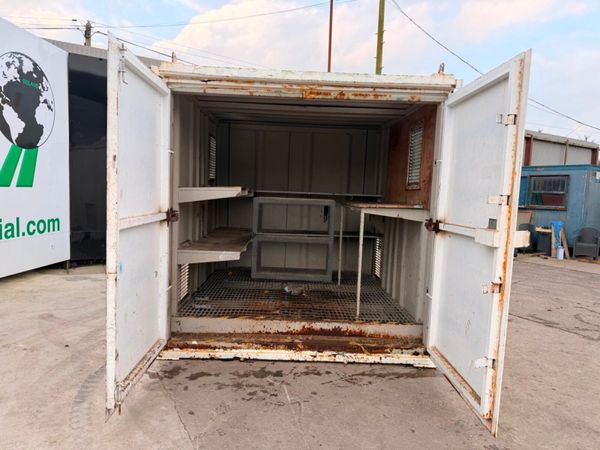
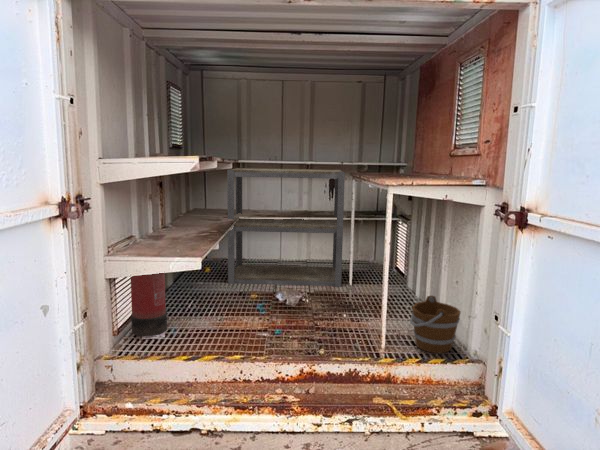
fire extinguisher: none [190,247,213,306] -> present [131,273,167,336]
bucket: none [376,282,410,319] -> present [410,296,460,353]

